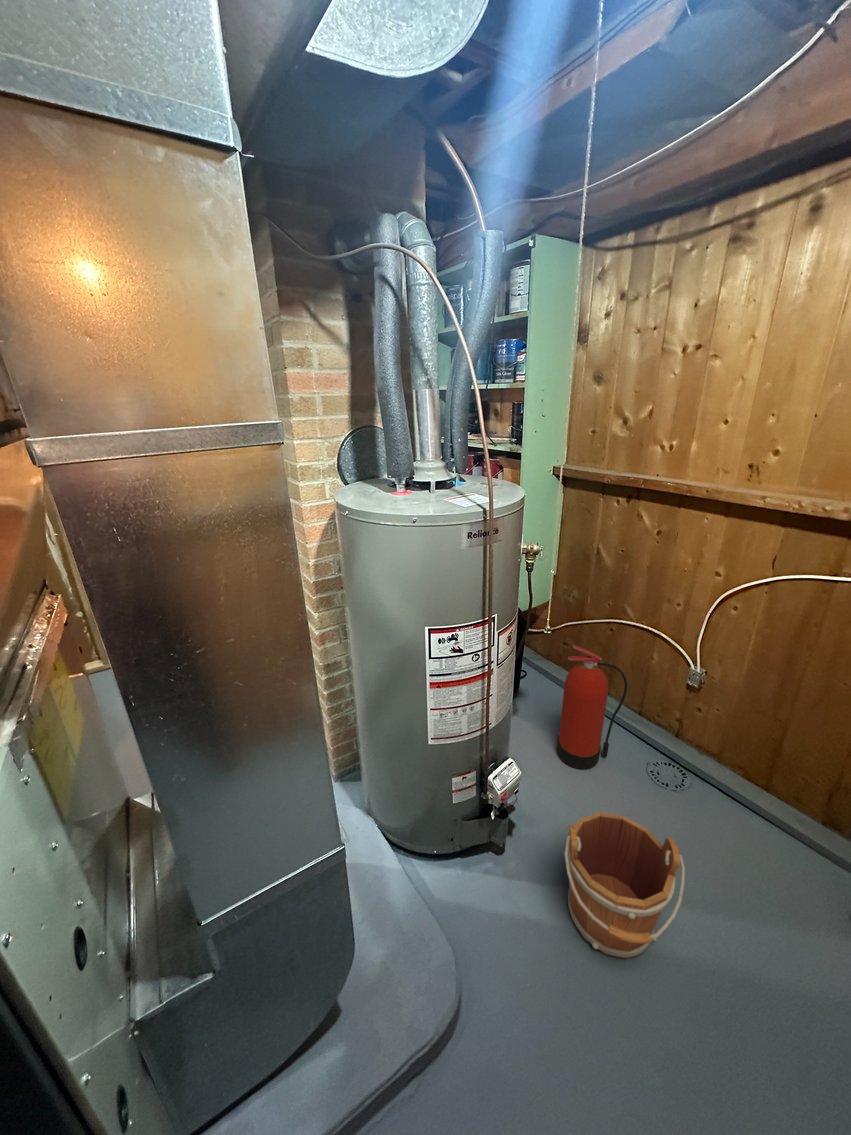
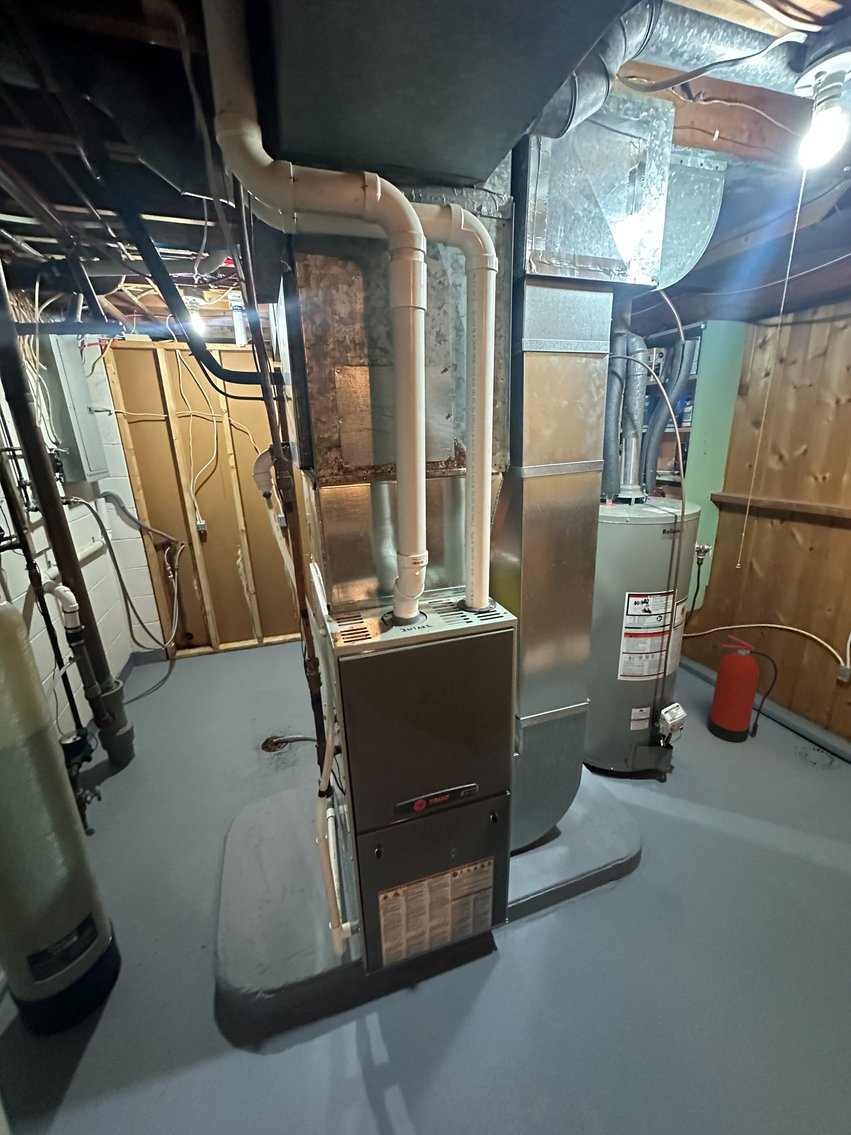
bucket: present [564,812,685,958] -> none [722,751,825,857]

